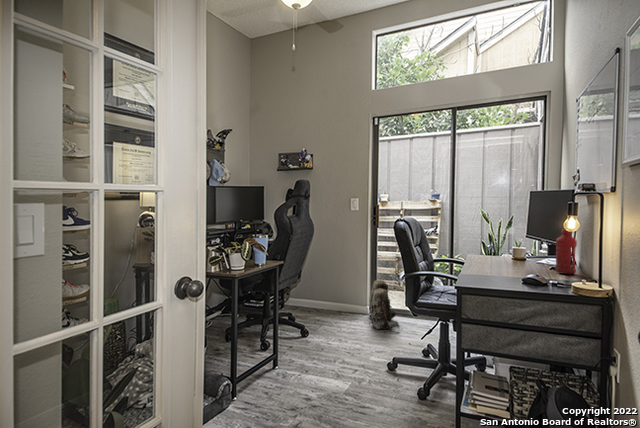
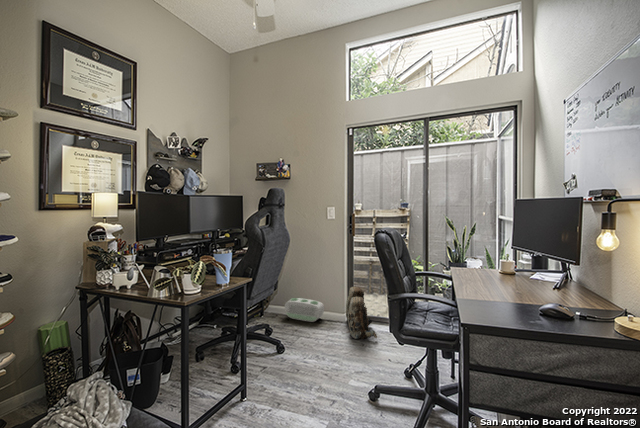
water bottle: present [555,229,577,274] -> none [565,242,592,296]
air purifier: none [307,292,347,315] -> present [285,298,324,322]

